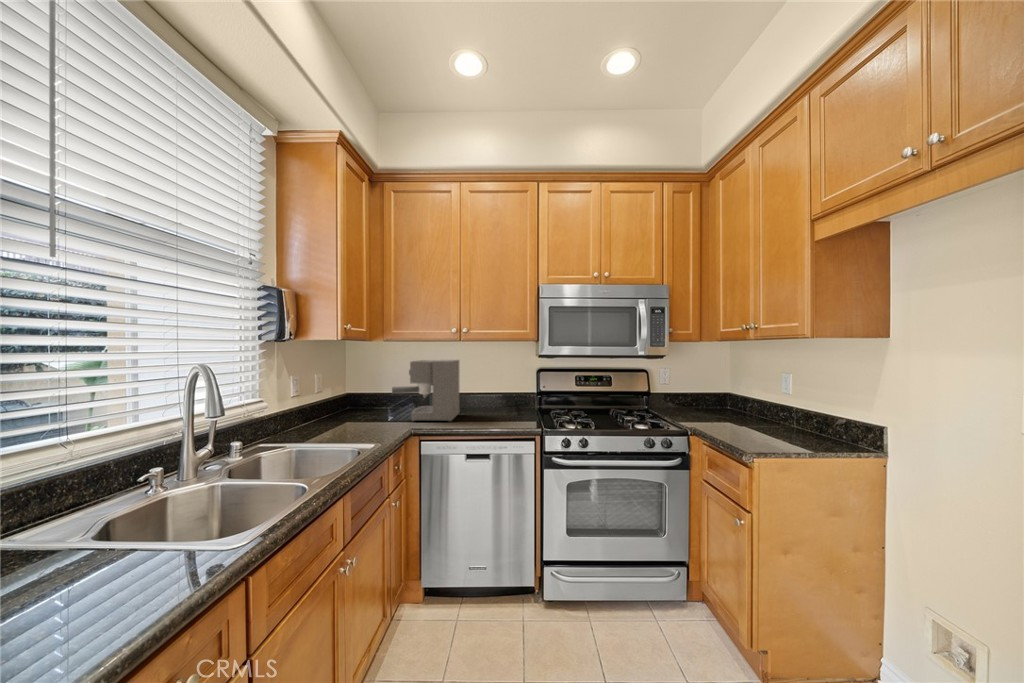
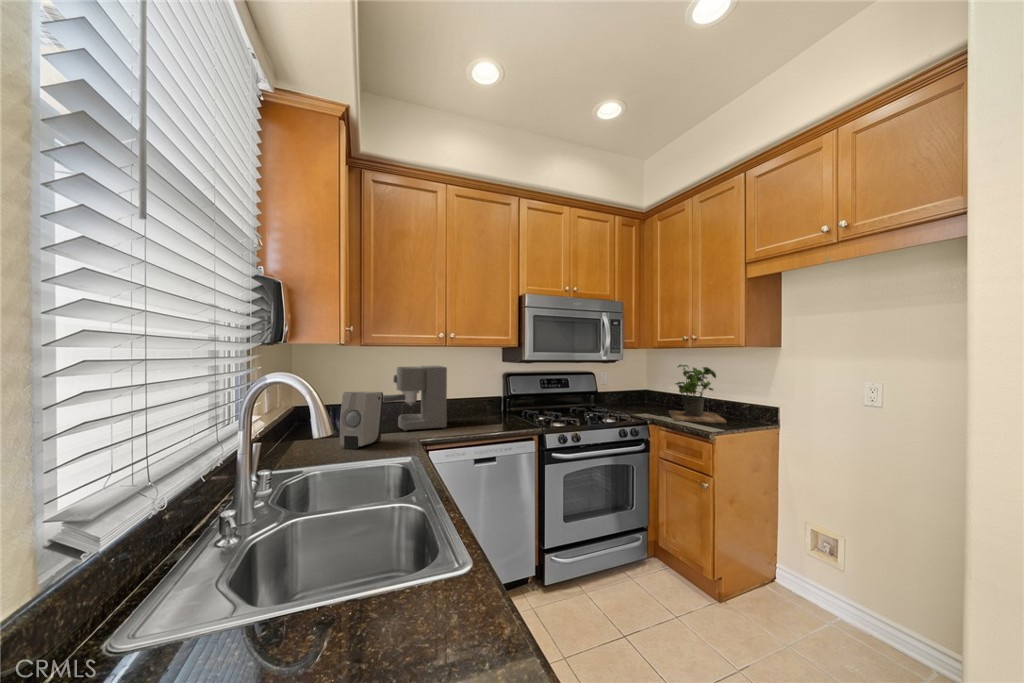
potted plant: none [723,362,802,443] -> present [669,365,726,423]
soap dispenser: none [337,382,381,433] -> present [340,391,383,449]

